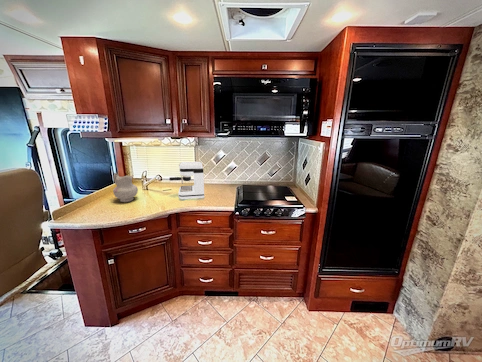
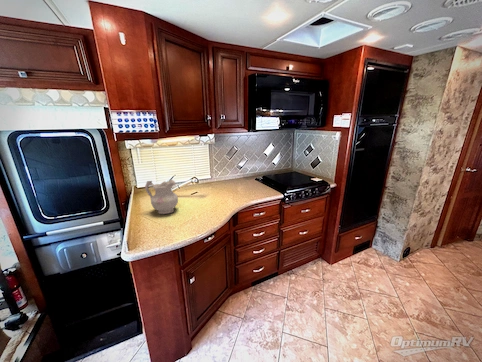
coffee maker: present [169,162,204,200] -> none [204,157,243,198]

